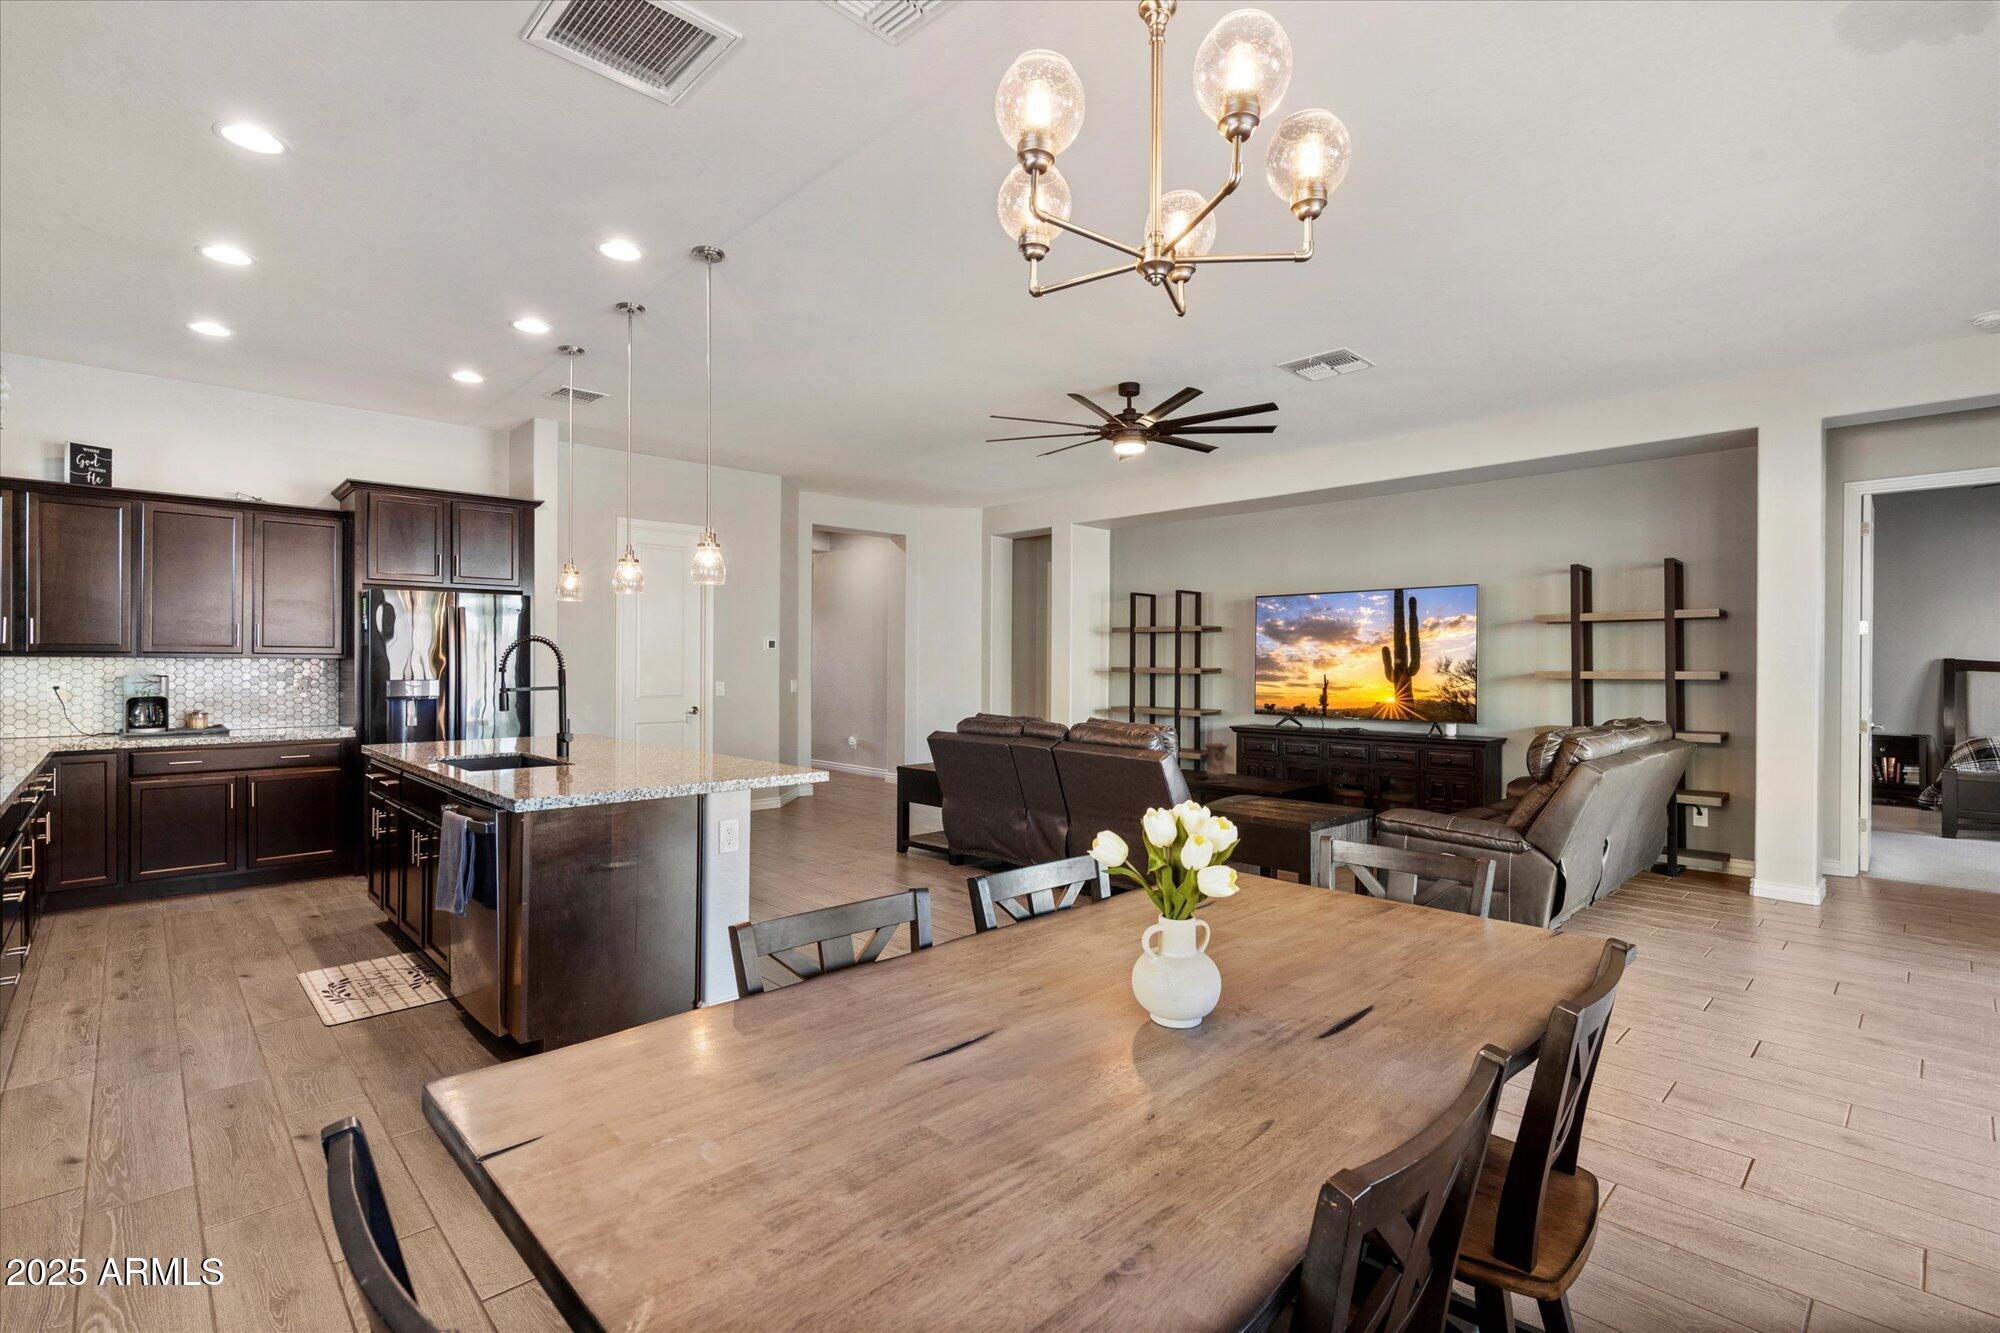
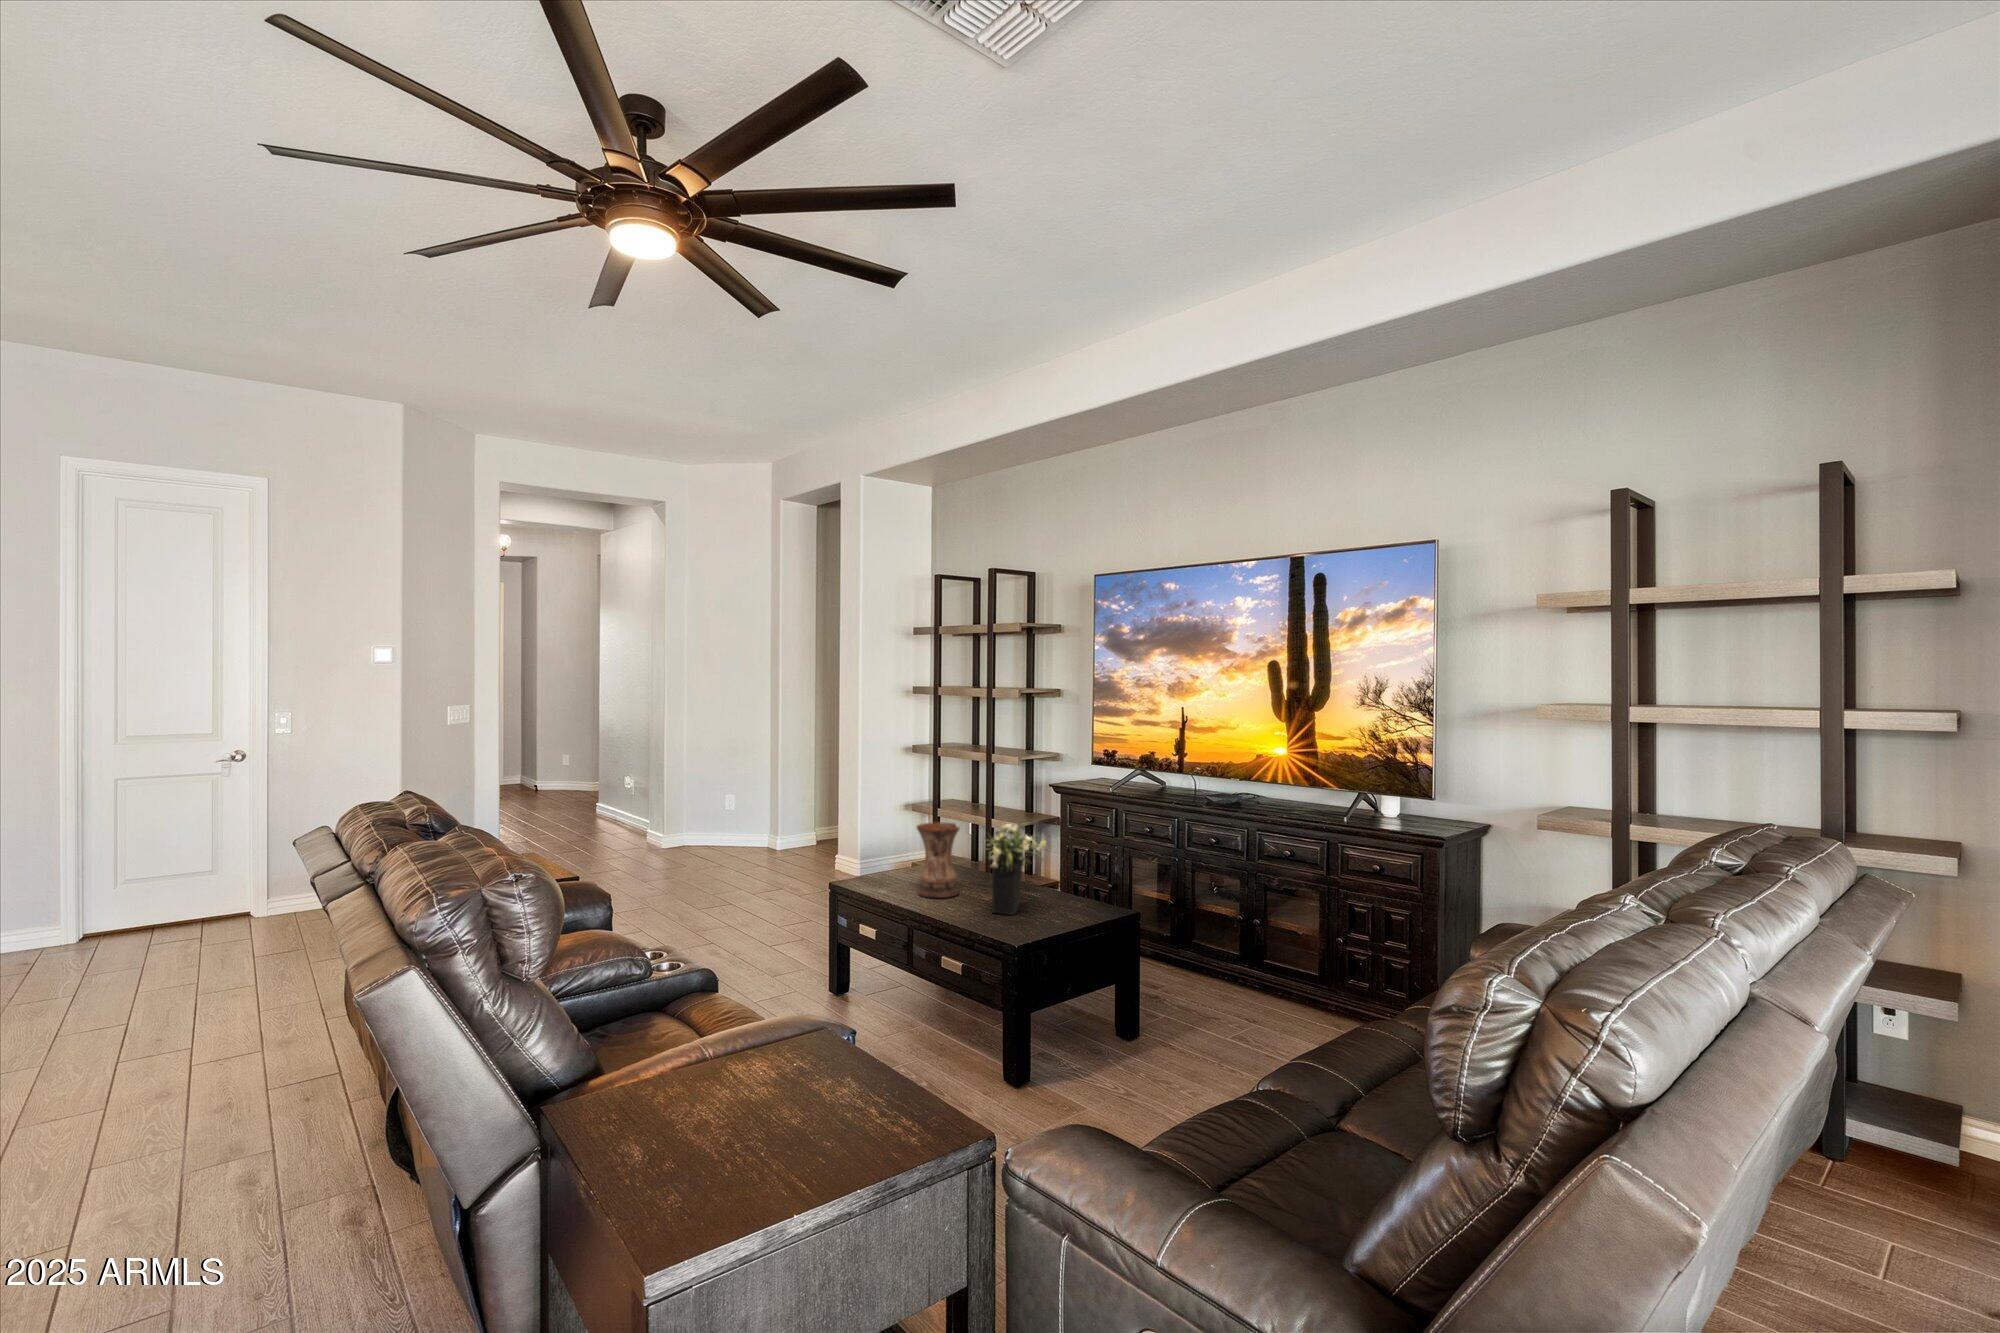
flower arrangement: none [1252,738,1288,788] -> present [987,824,1046,915]

